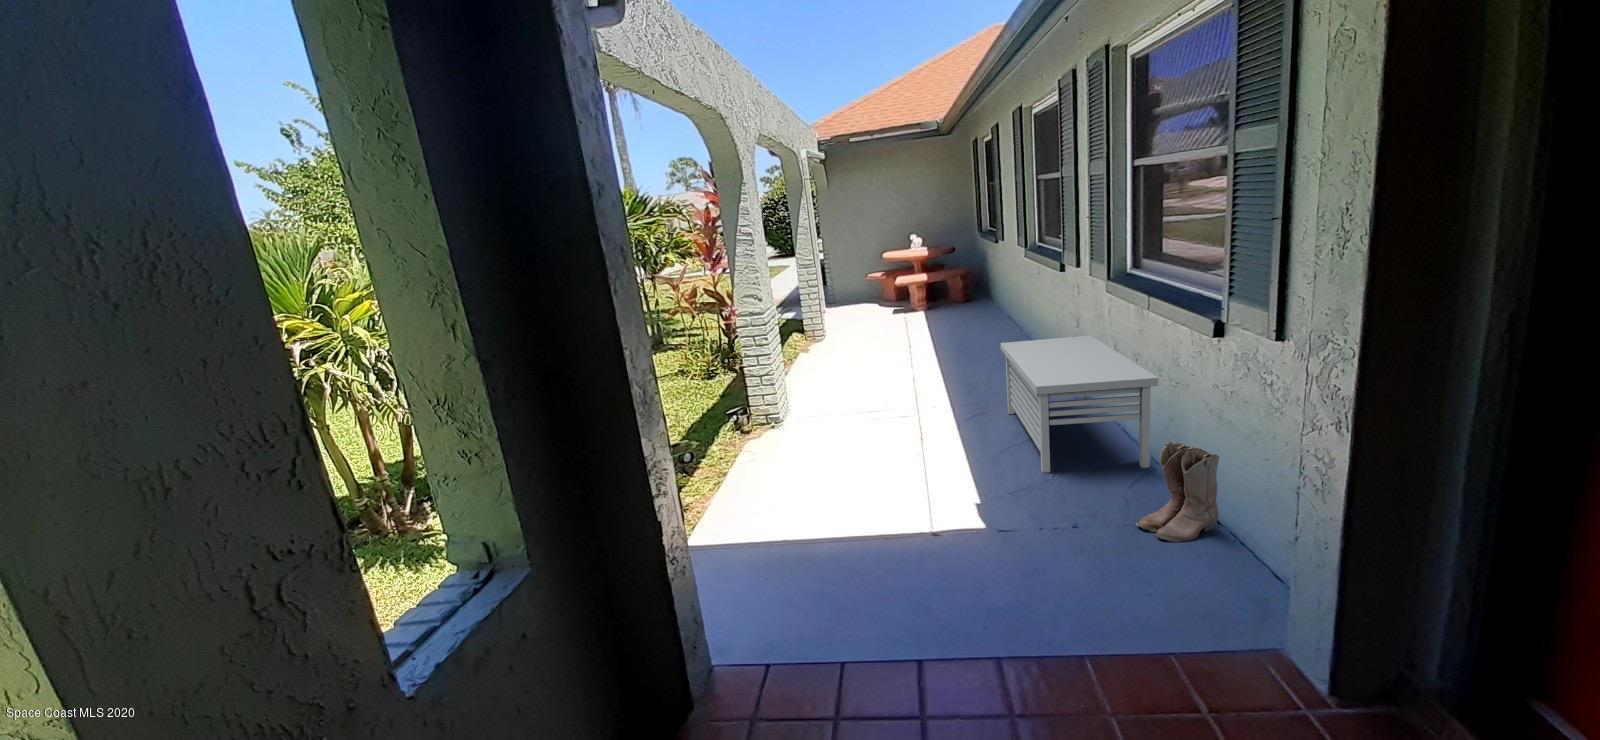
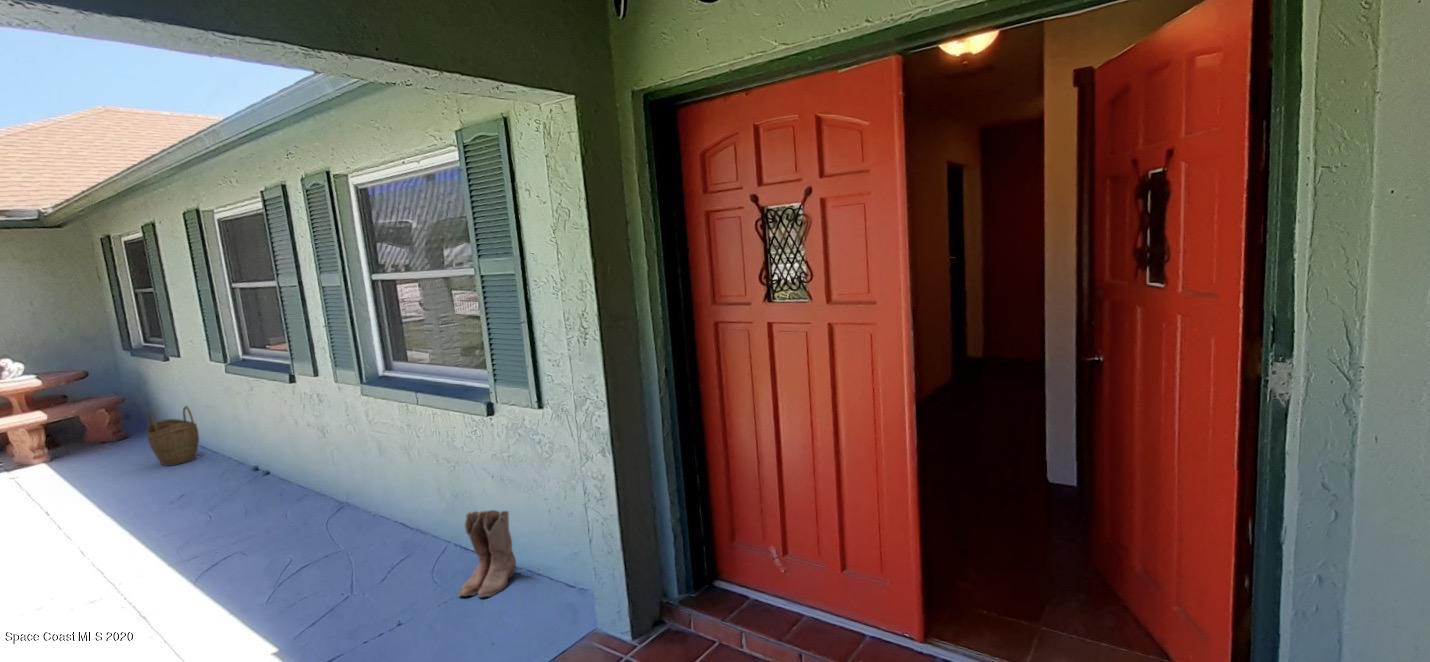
woven basket: none [975,281,1008,328] -> present [147,406,199,466]
storage bench: present [1000,336,1158,473] -> none [244,442,442,590]

